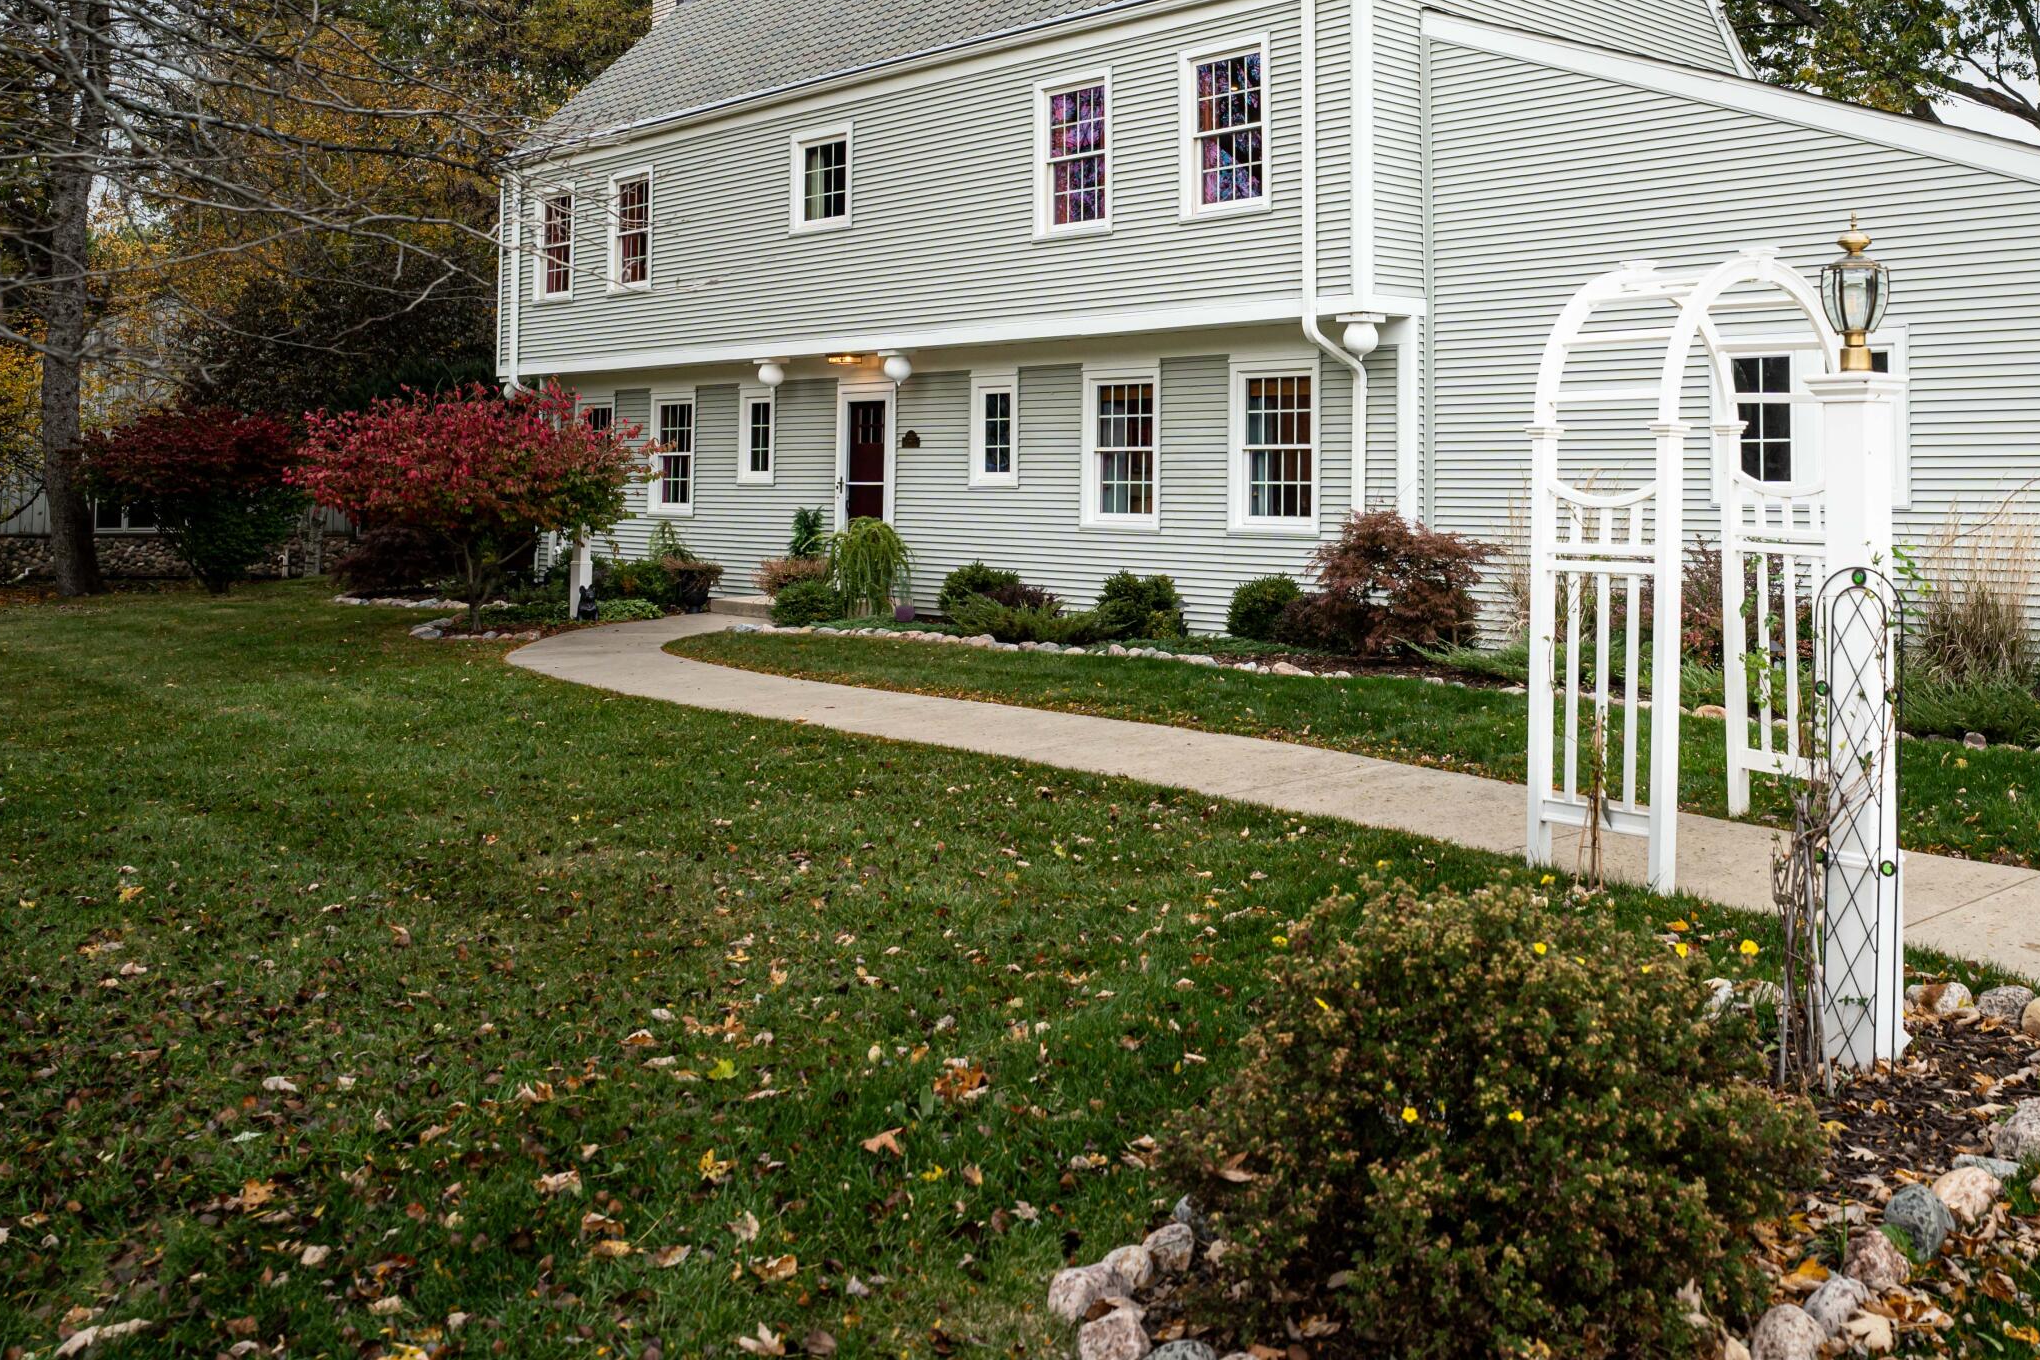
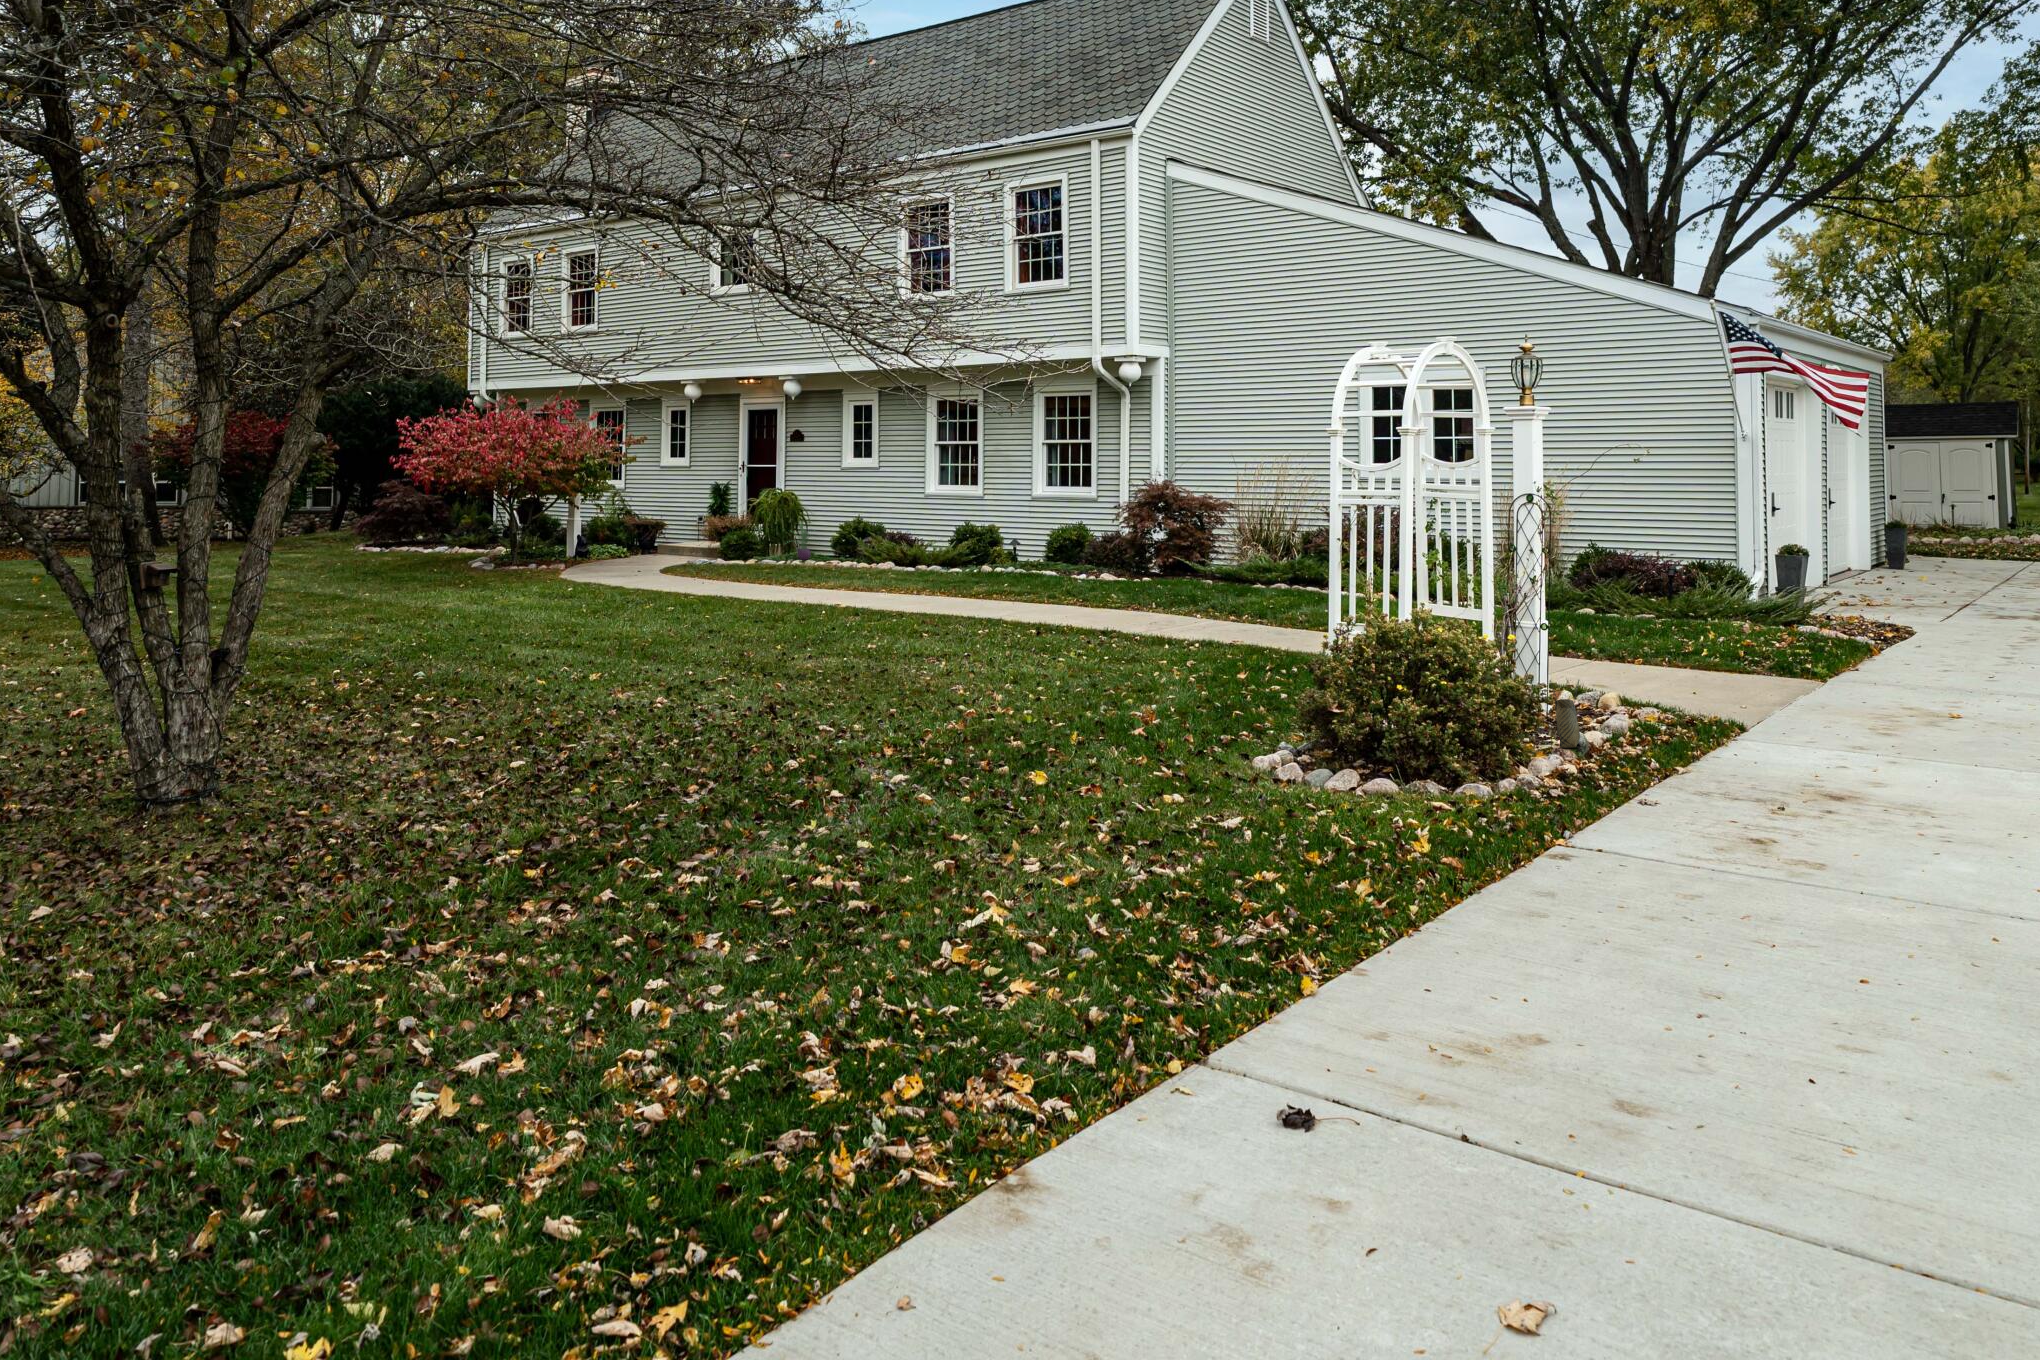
woven basket: none [1848,1045,1927,1240] -> present [1550,680,1580,748]

